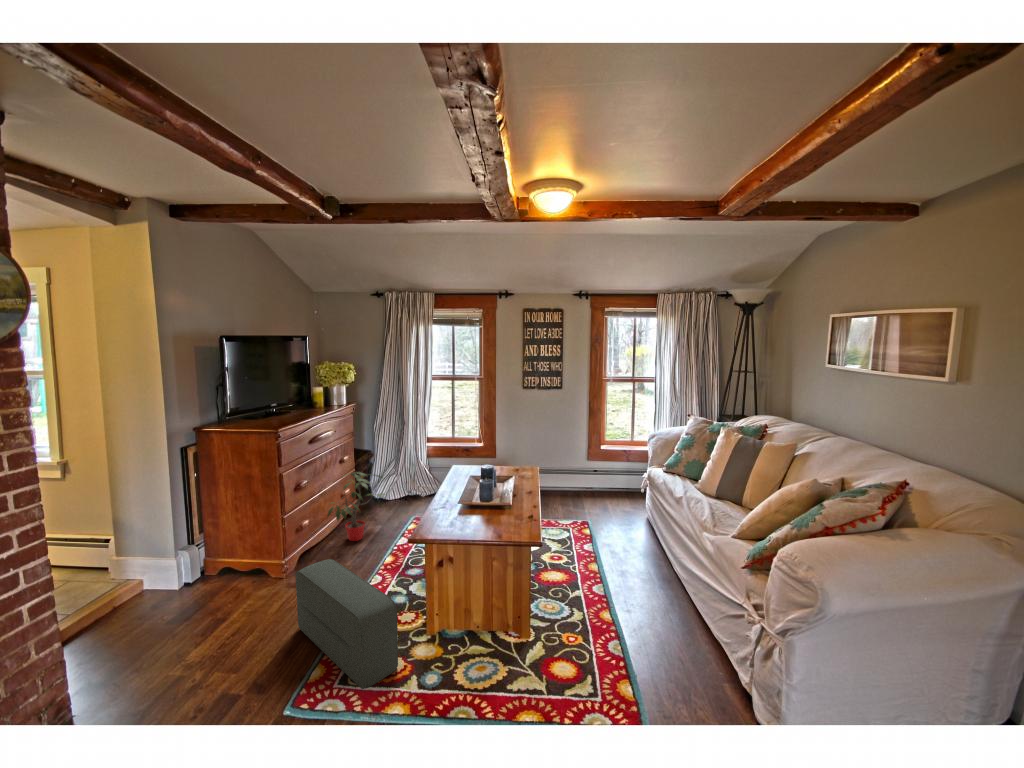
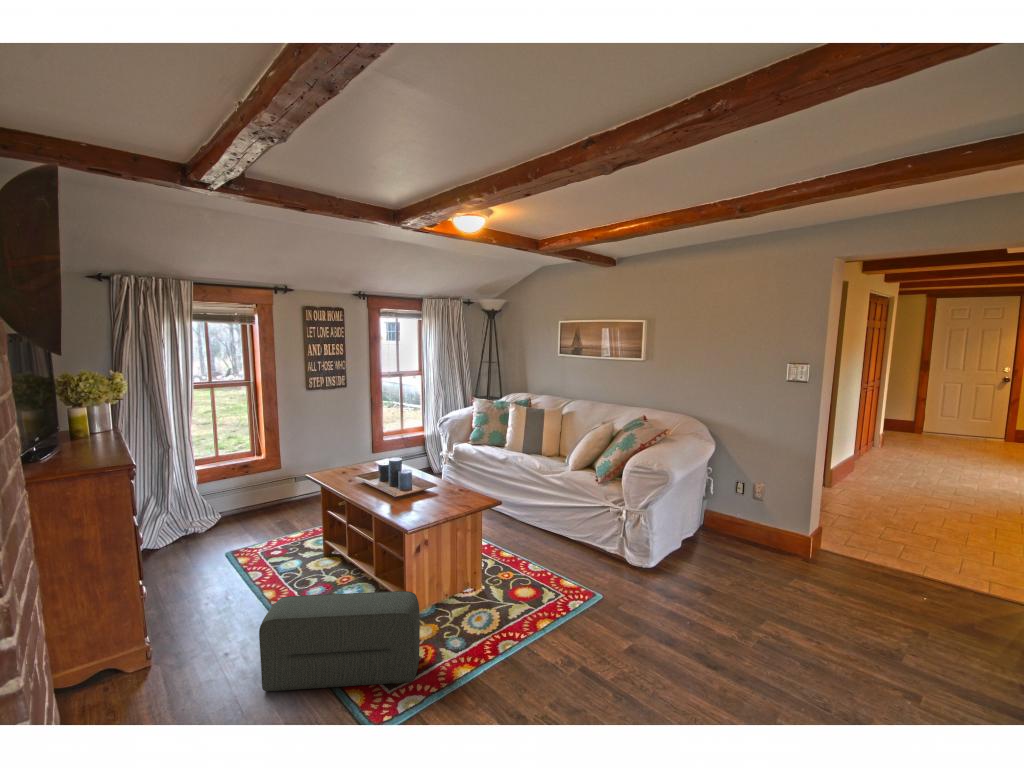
potted plant: present [328,473,386,541] -> none [139,516,215,609]

